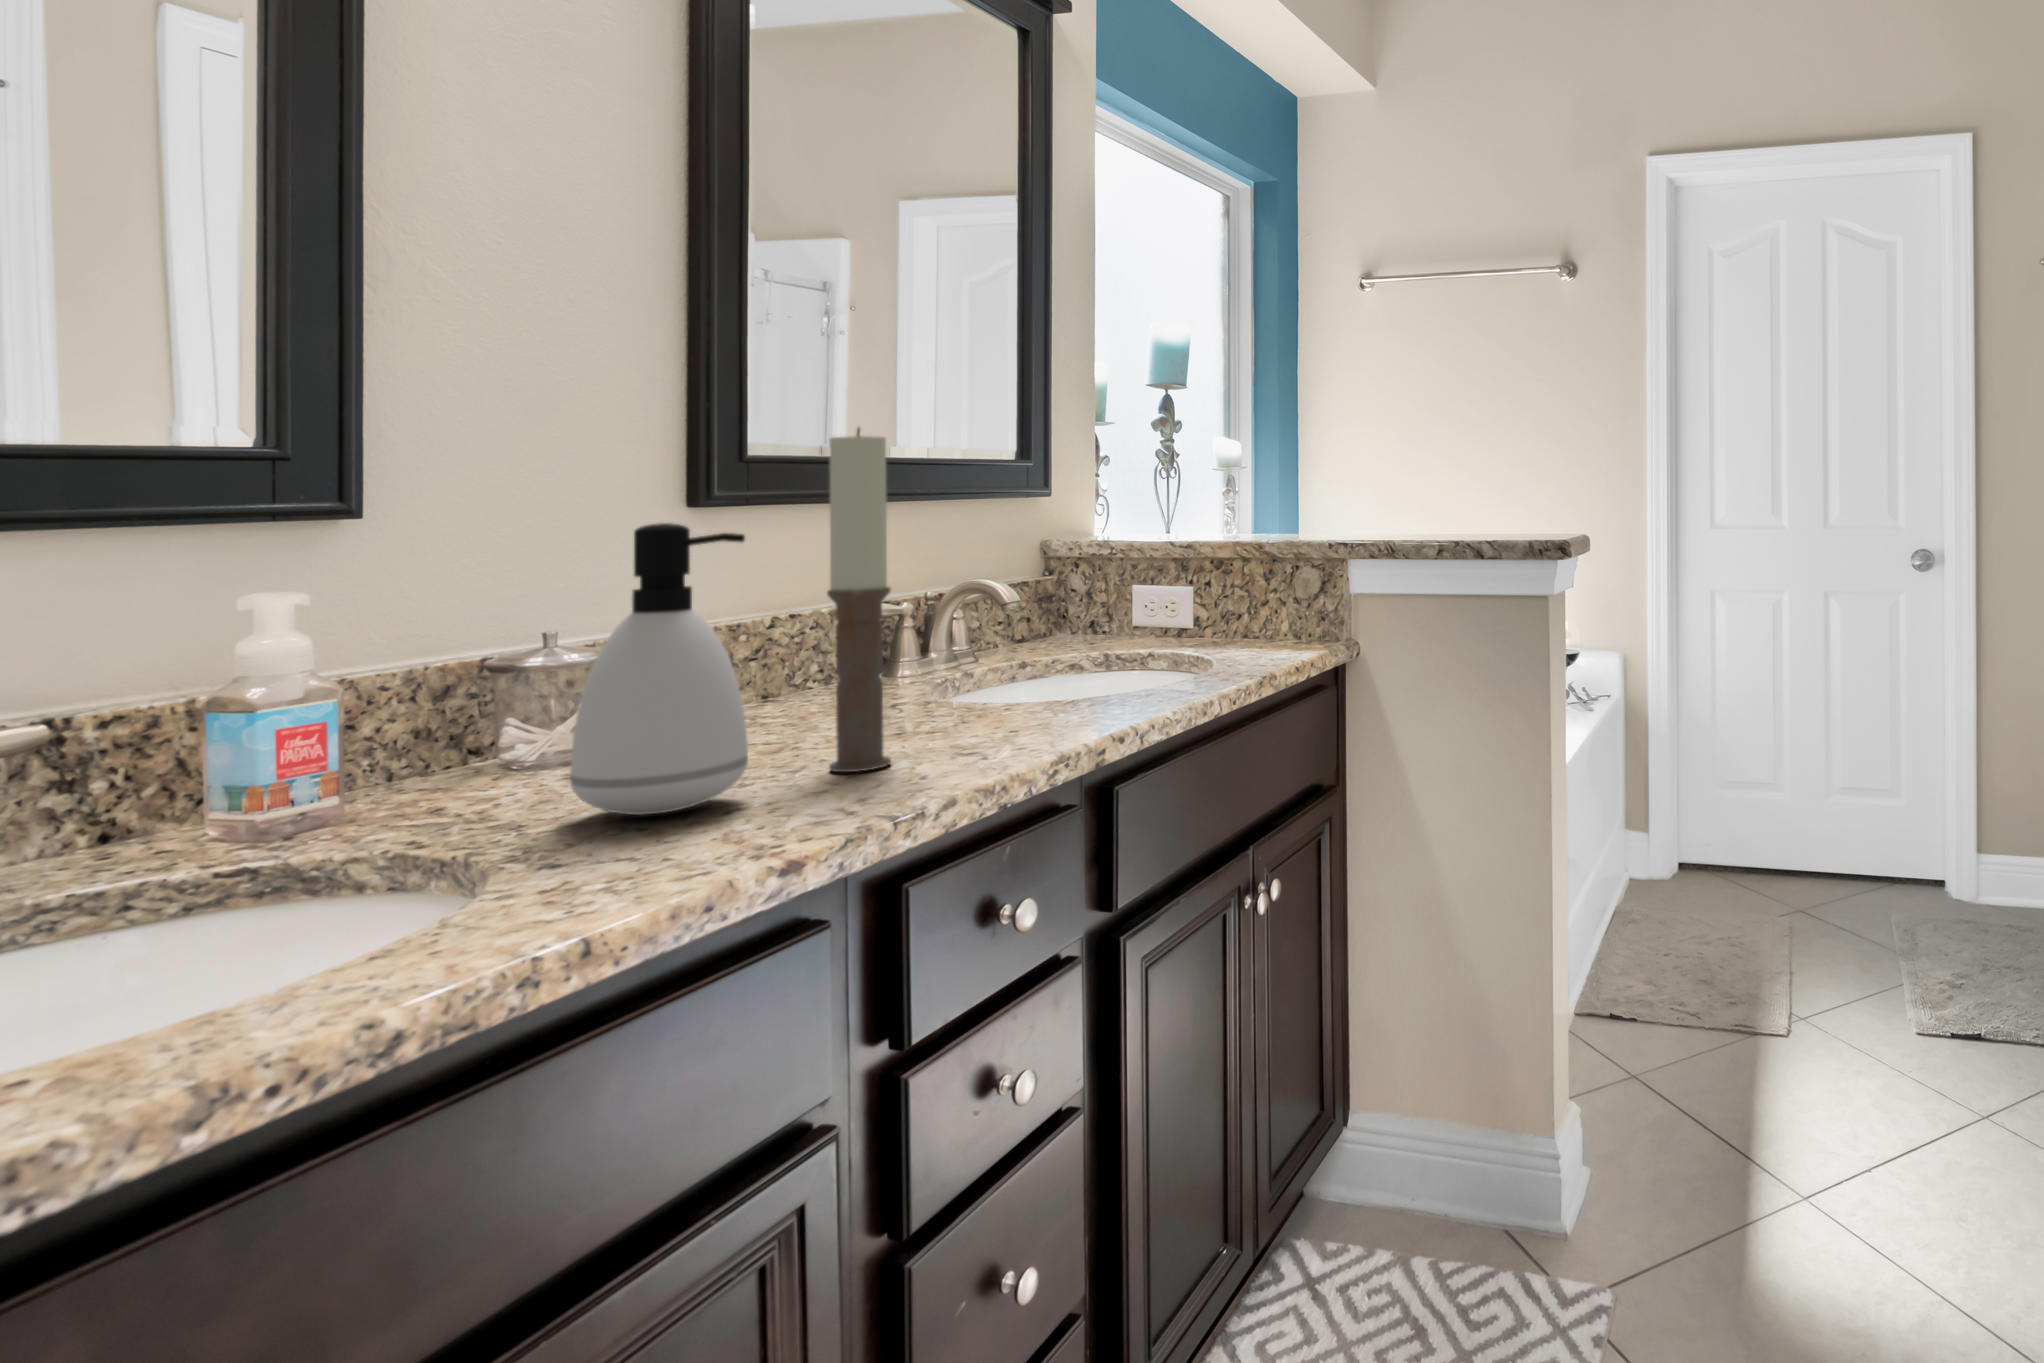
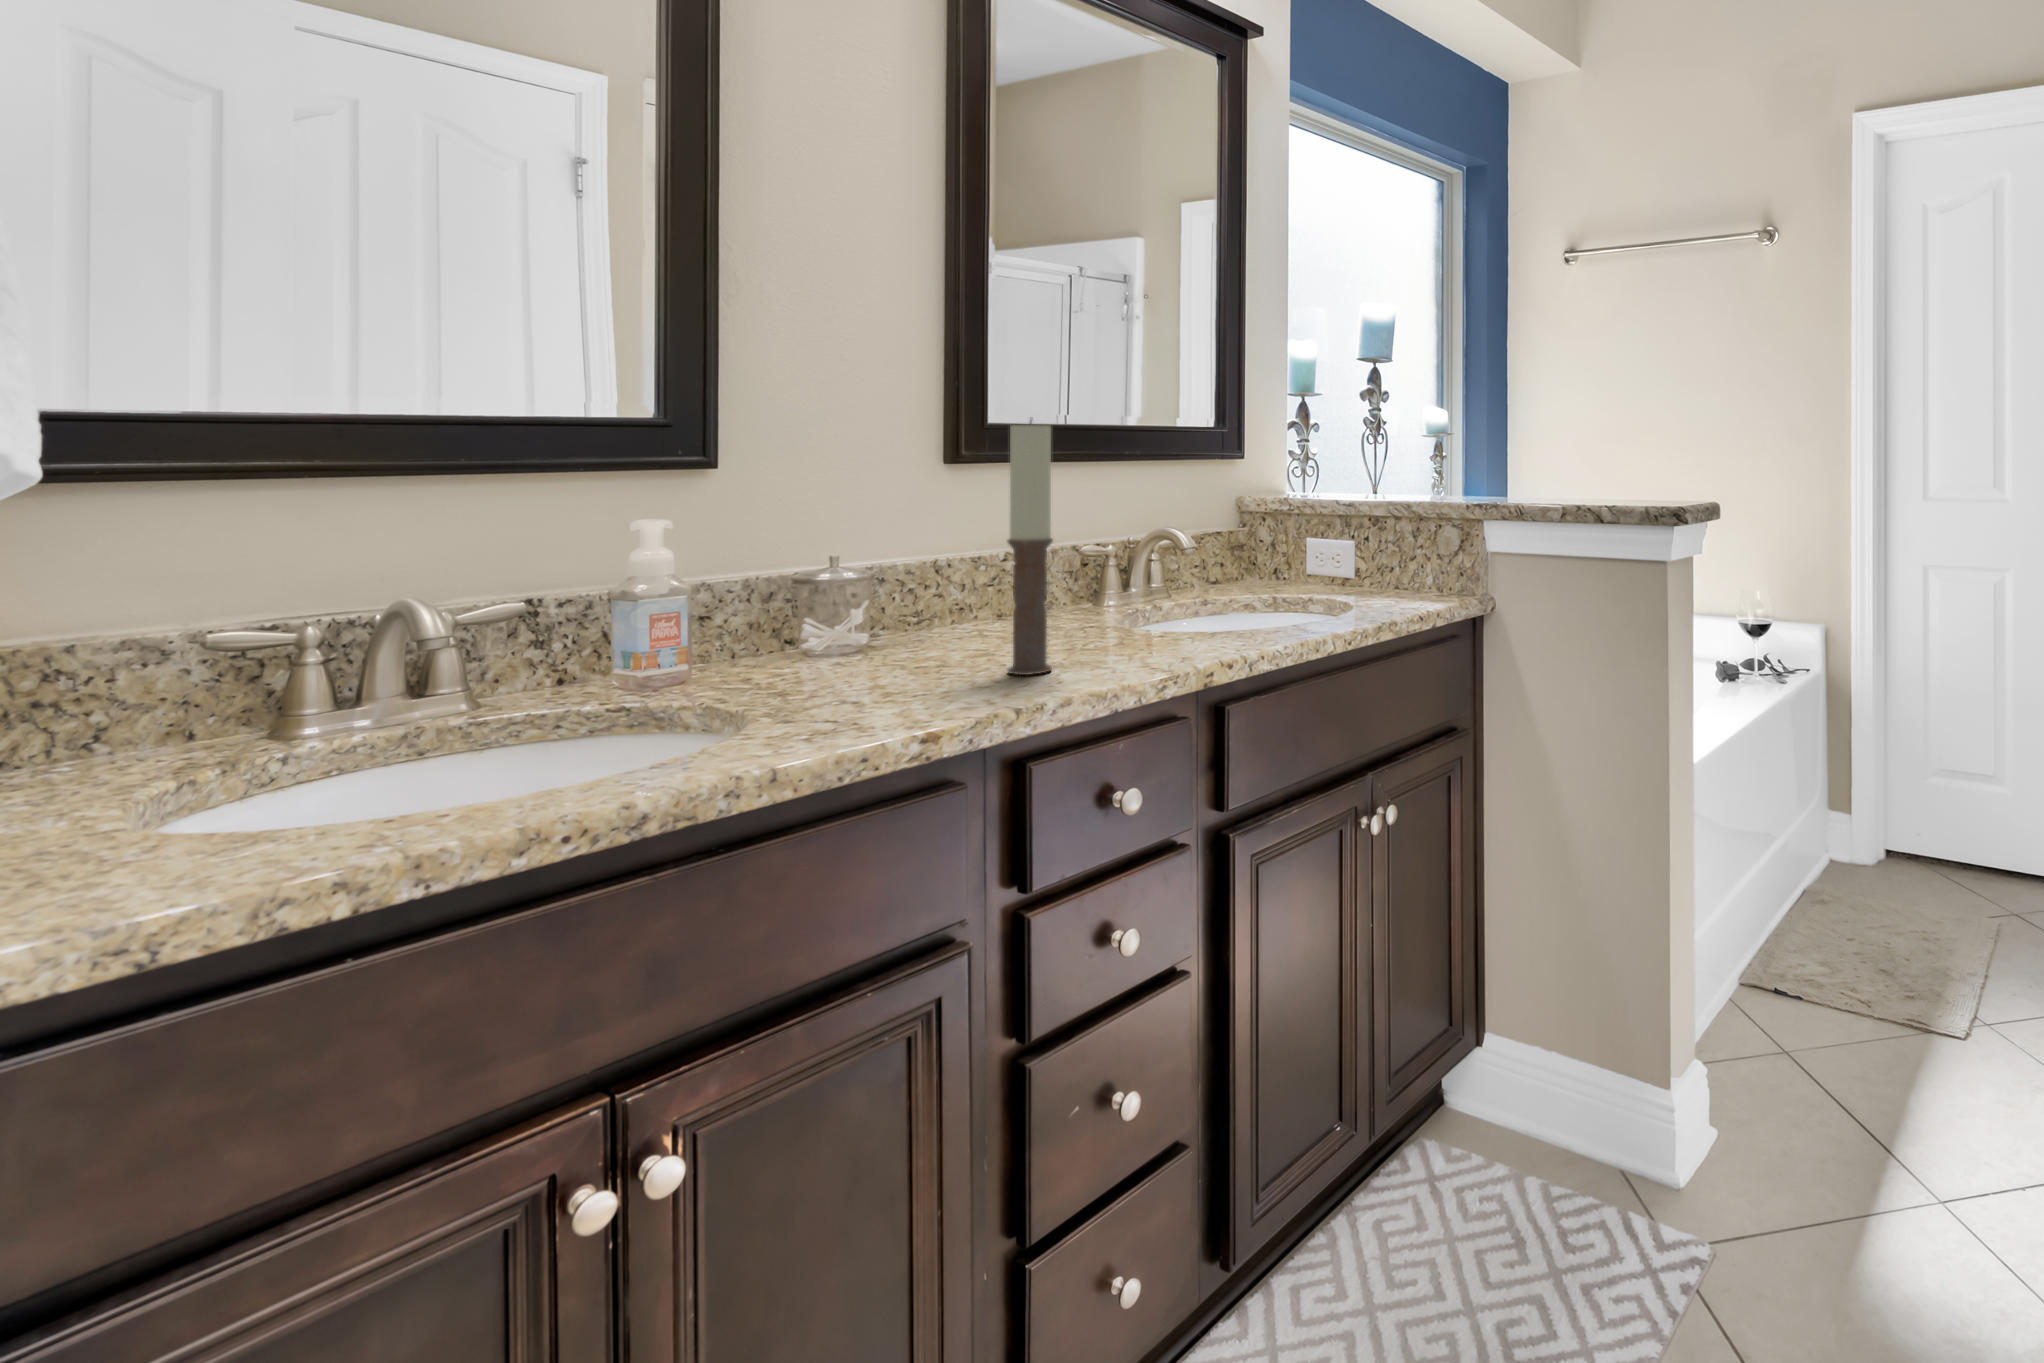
soap dispenser: present [570,523,748,815] -> none [823,489,941,693]

